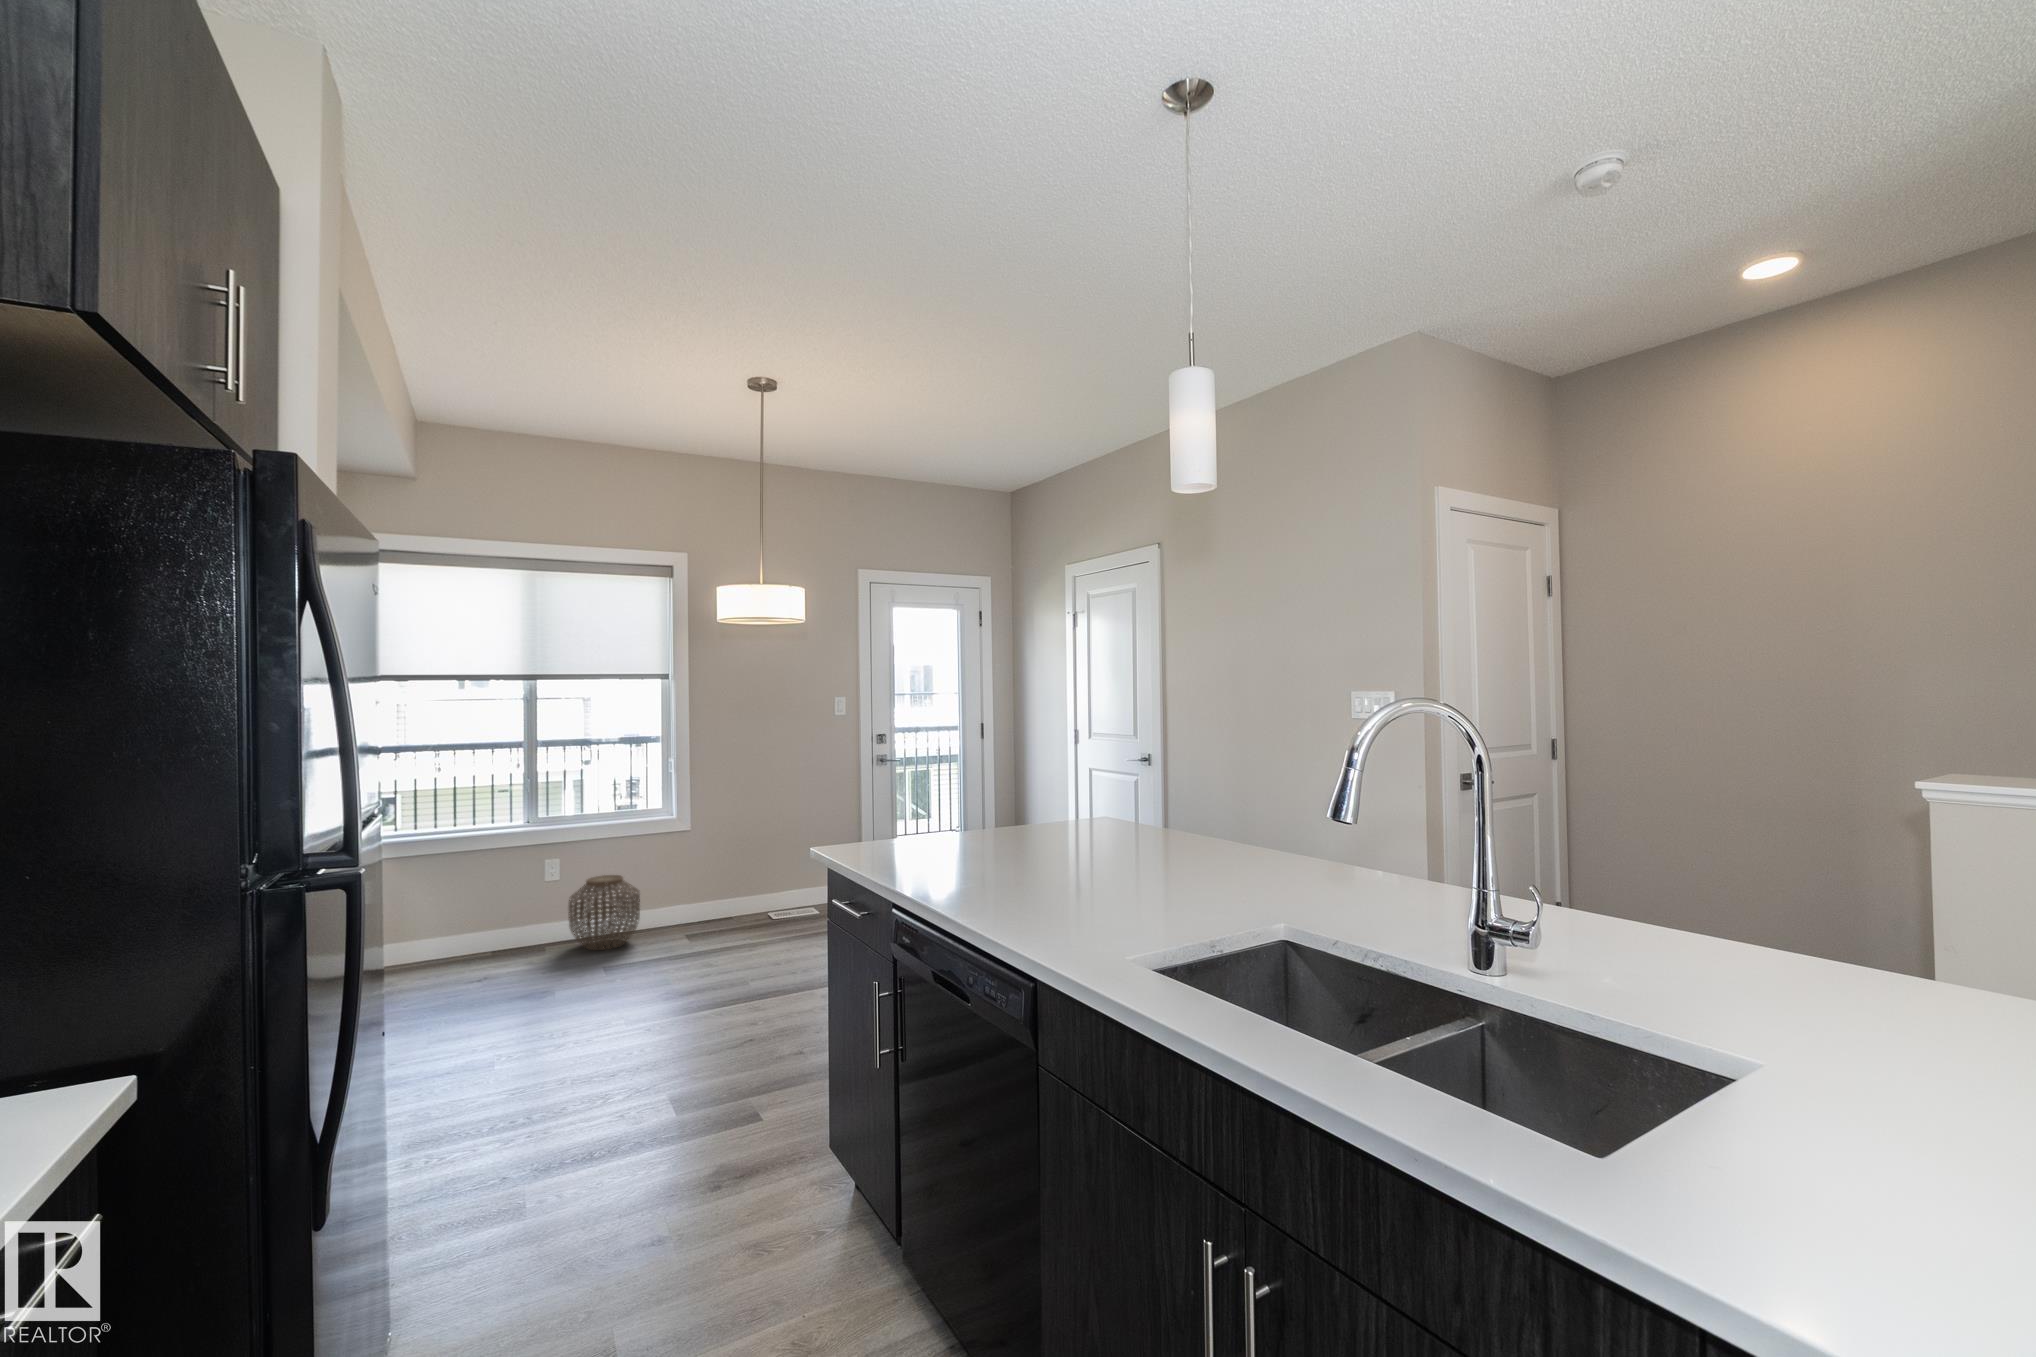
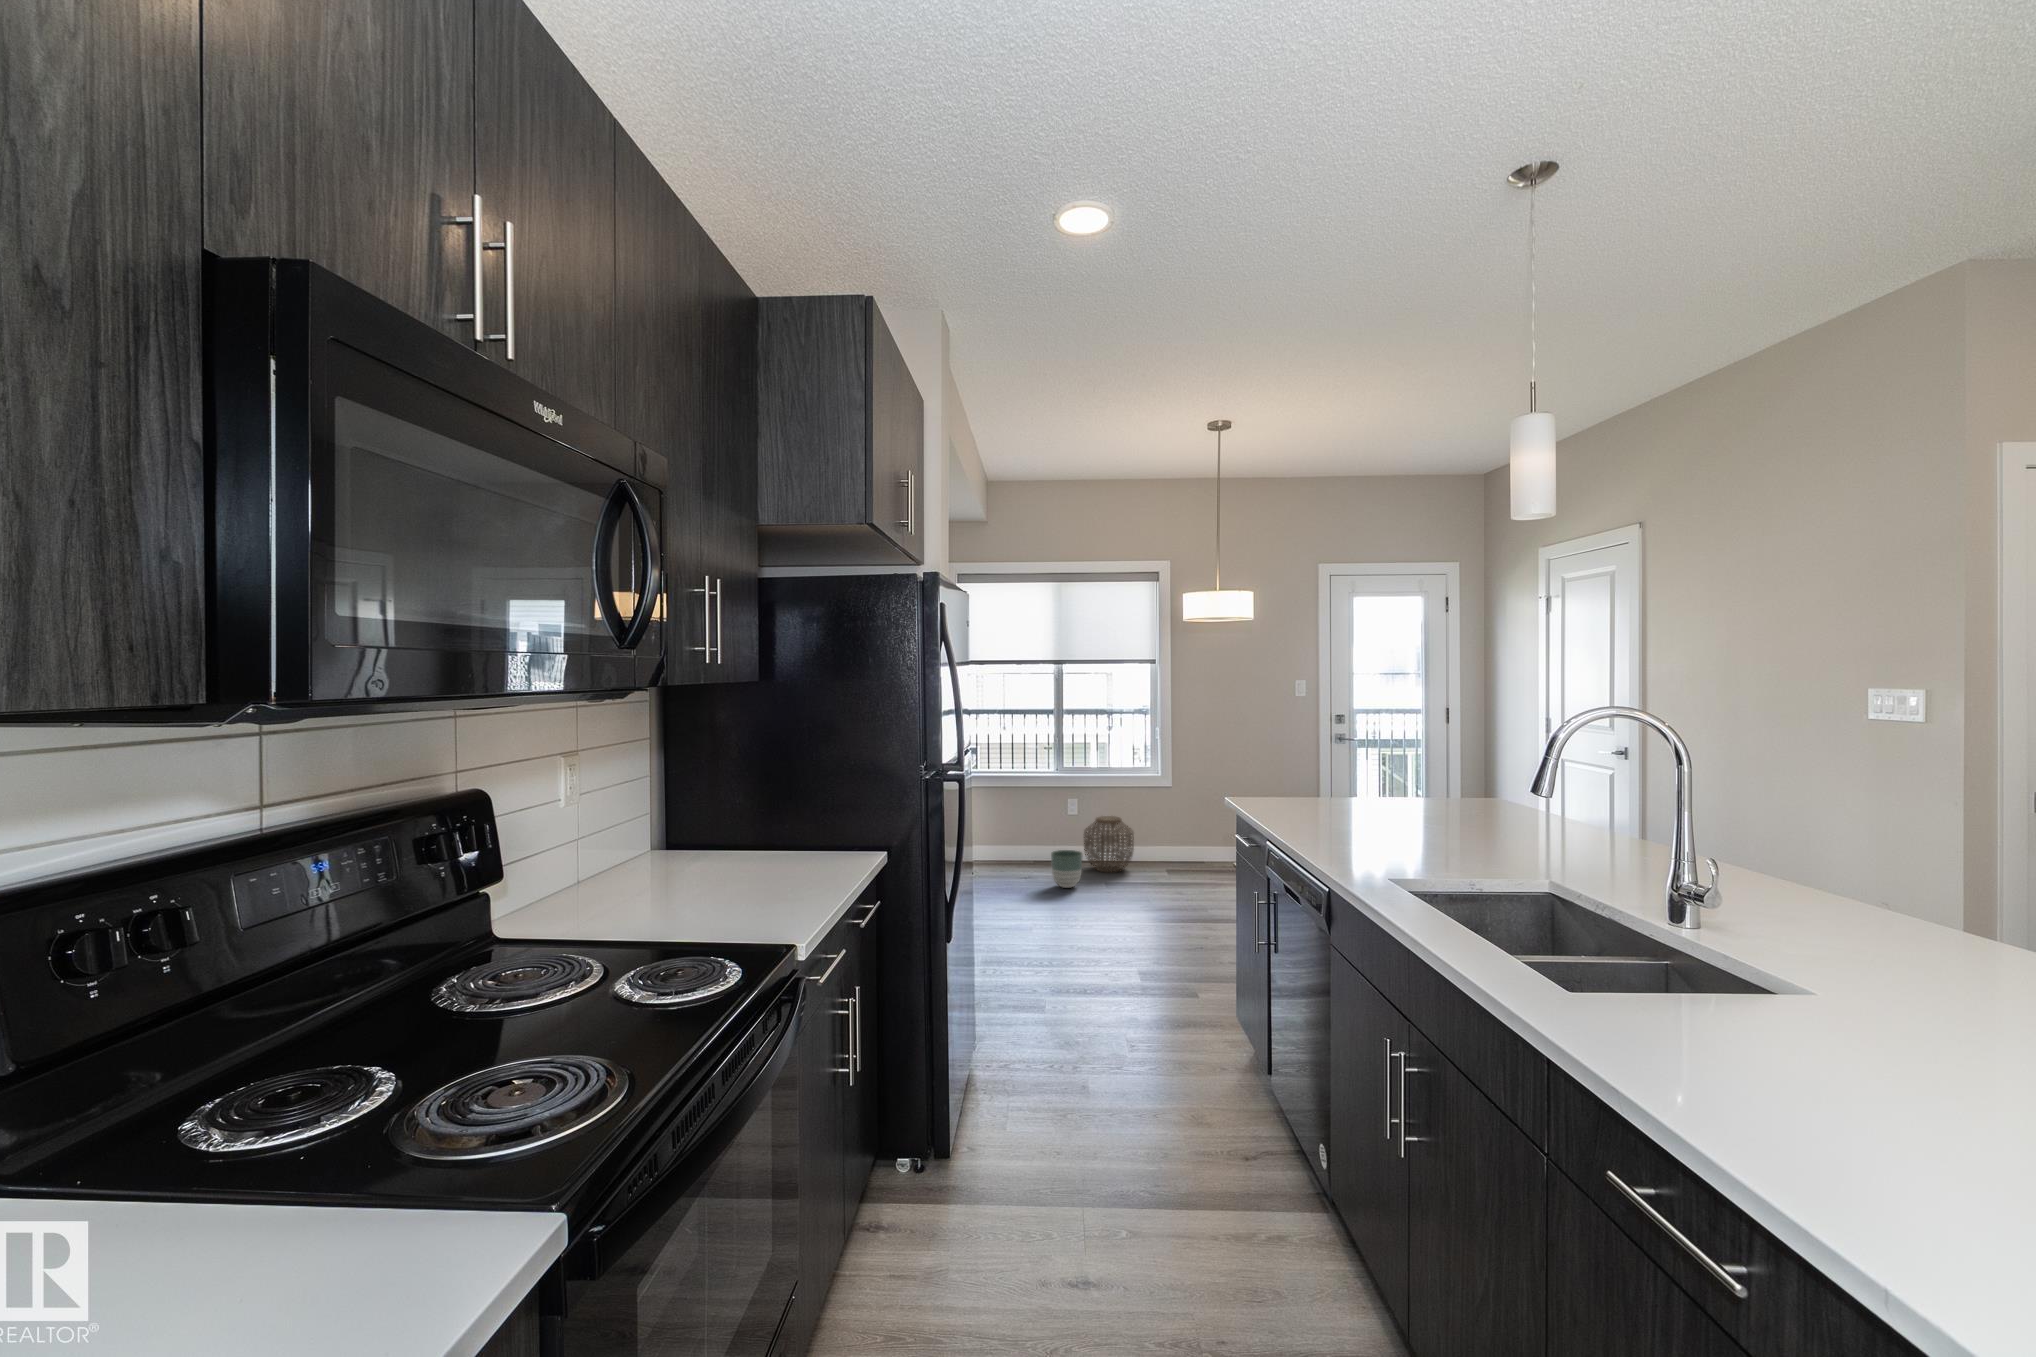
planter: none [520,929,569,983] -> present [1051,850,1082,888]

